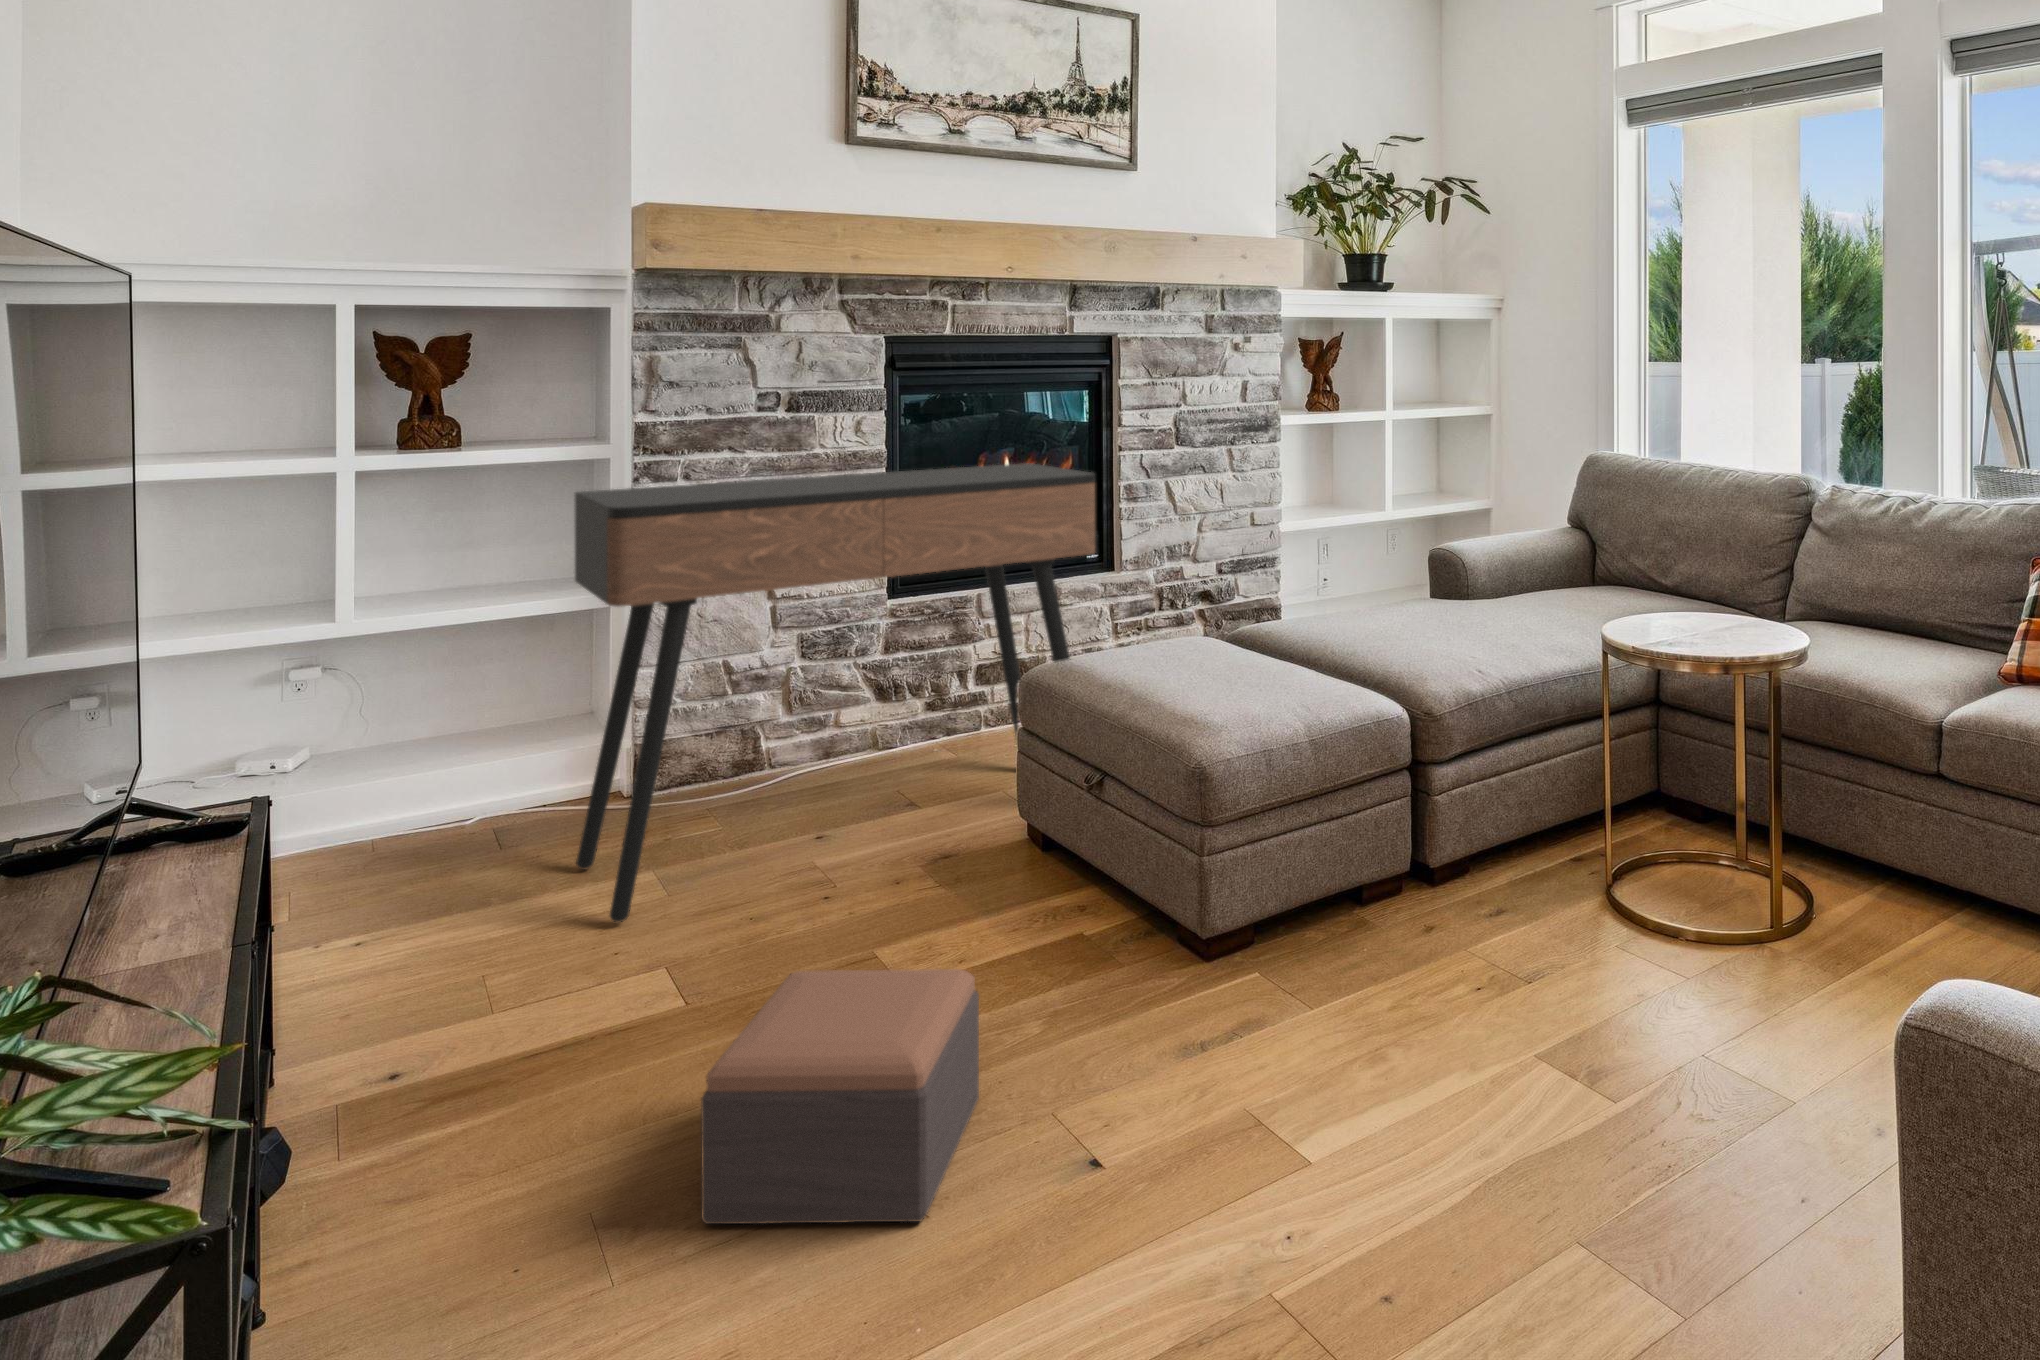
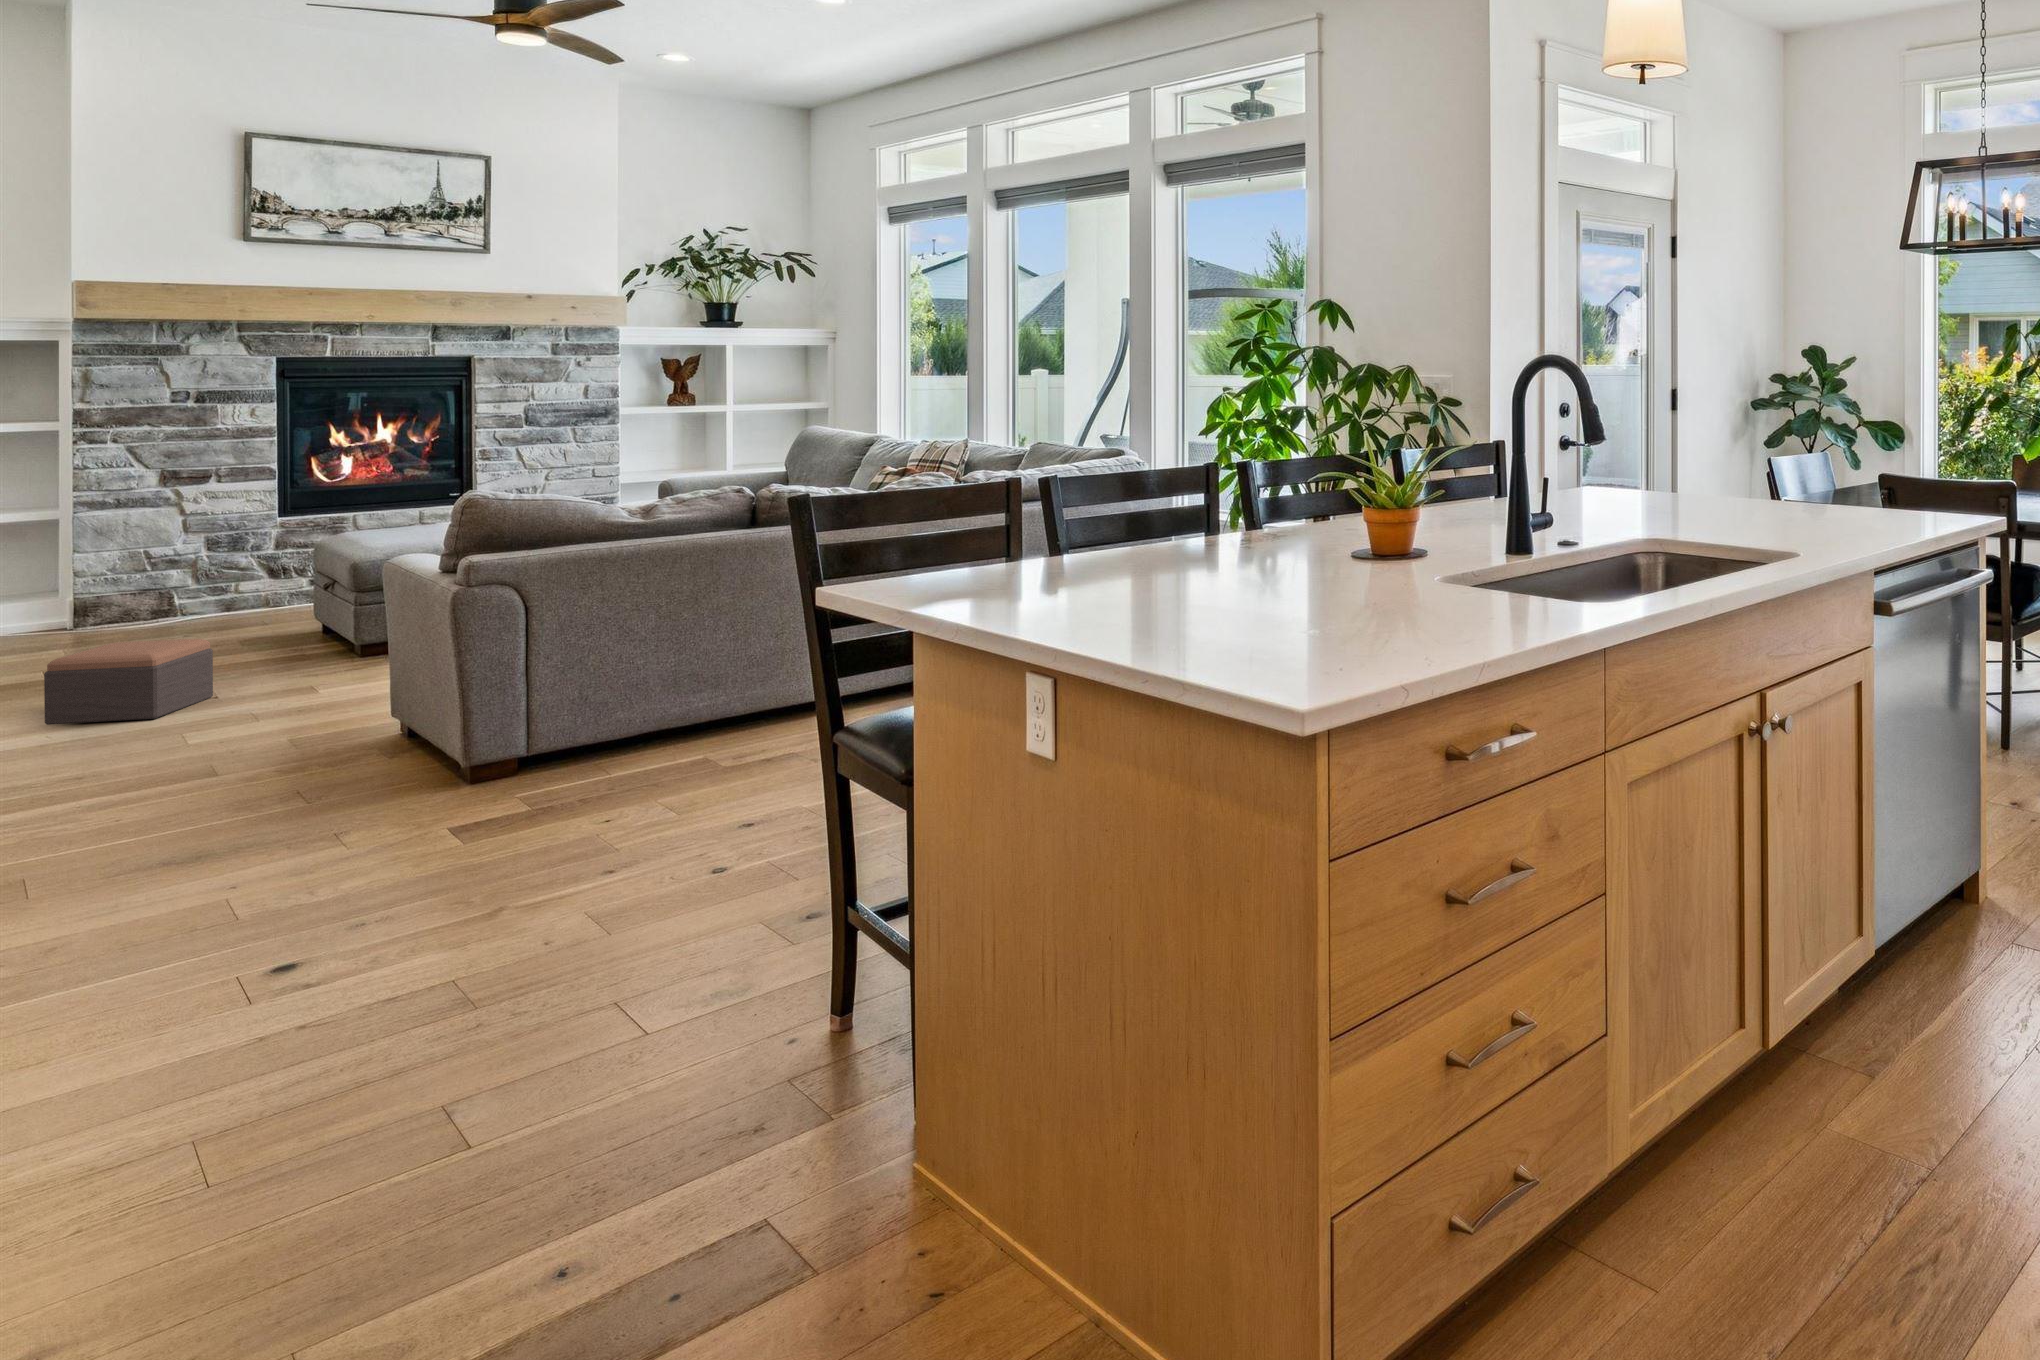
console table: present [575,463,1095,922] -> none [18,433,397,667]

